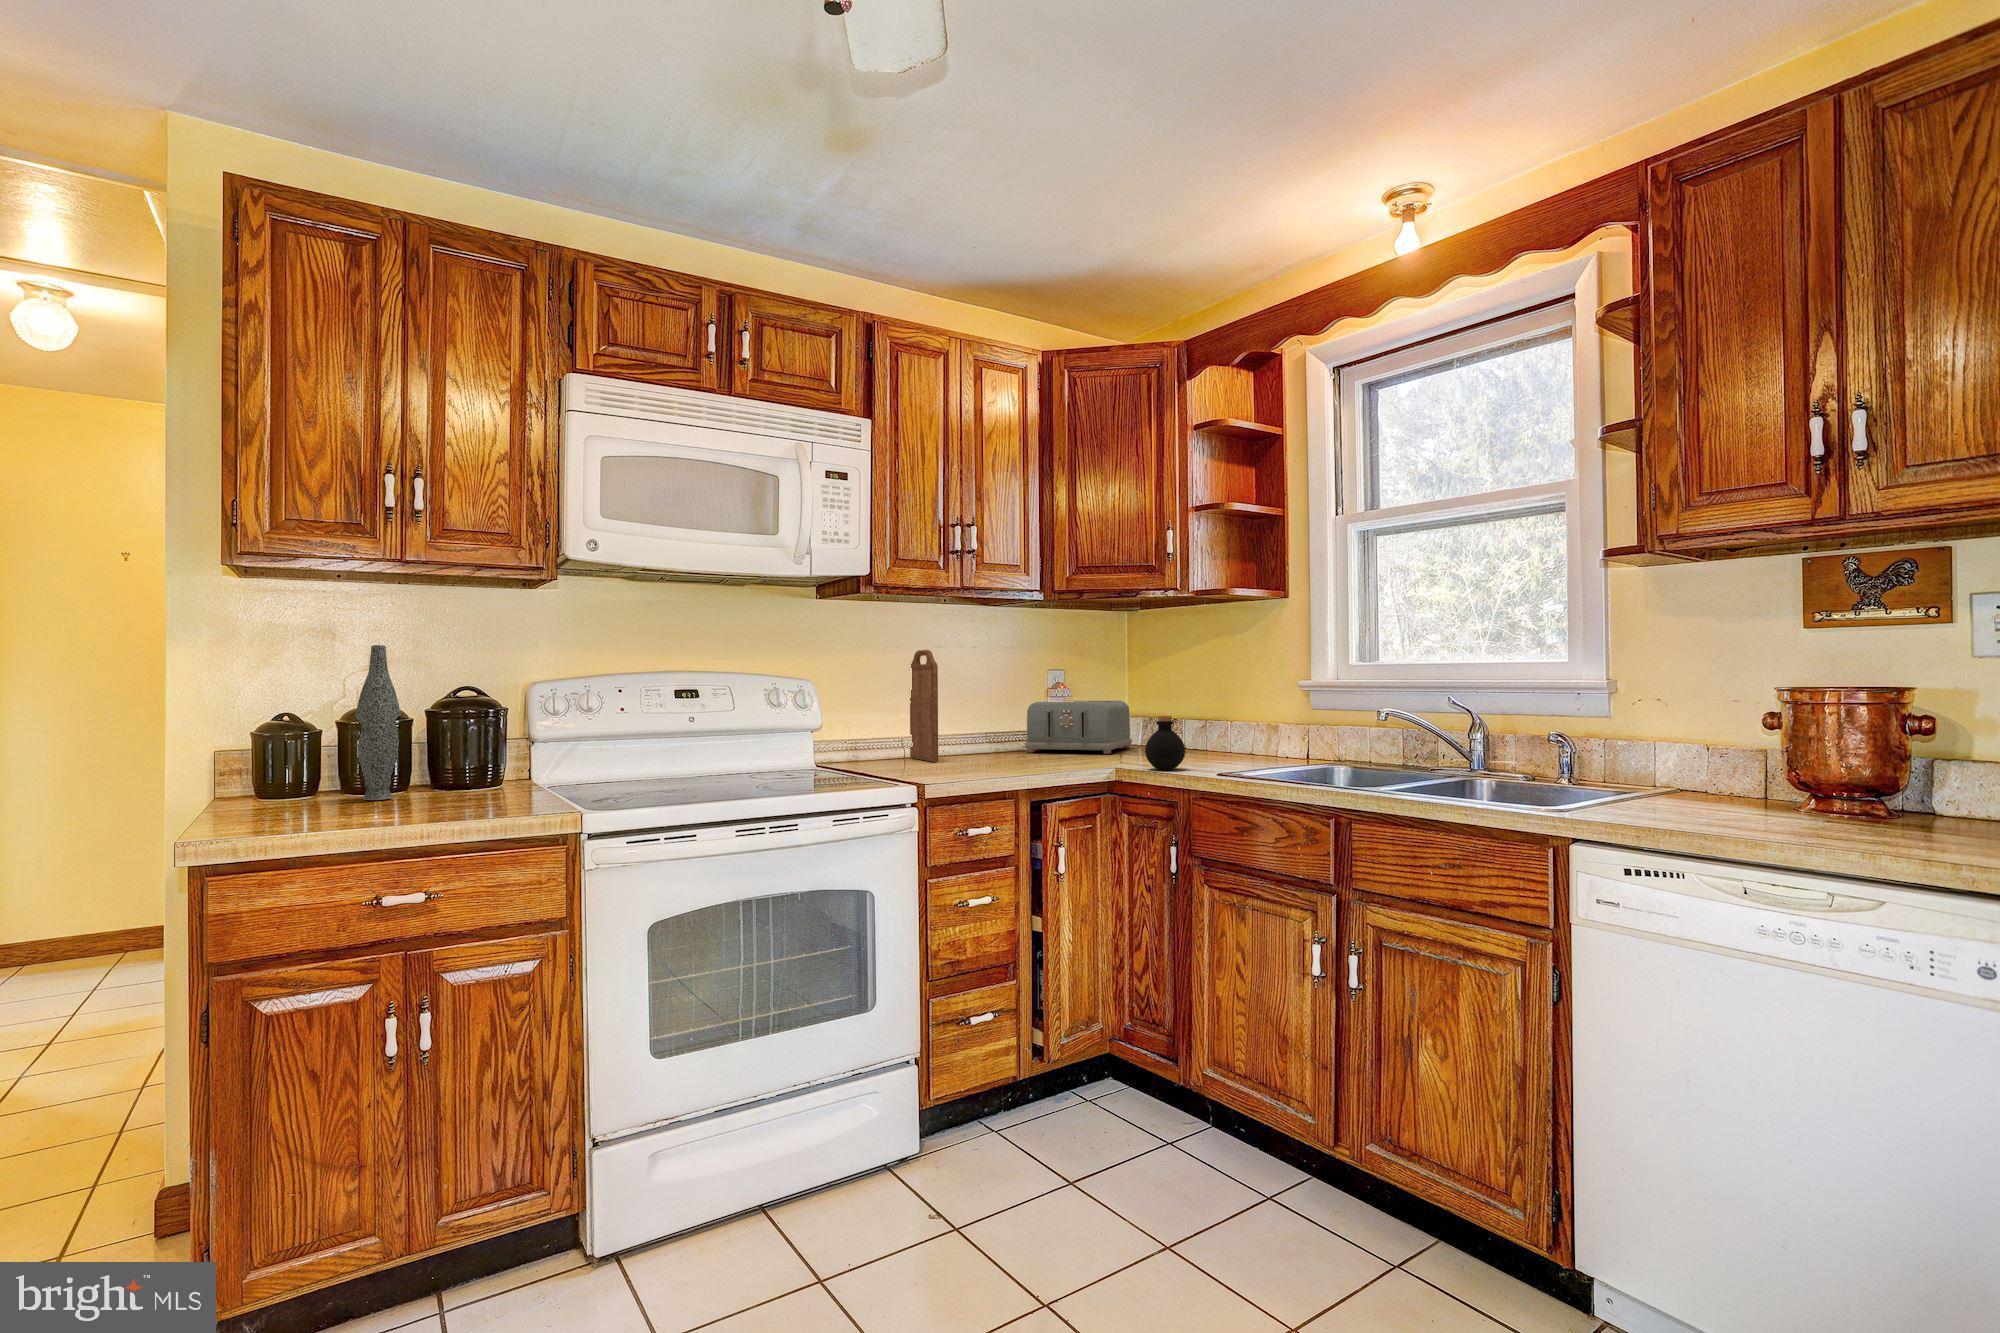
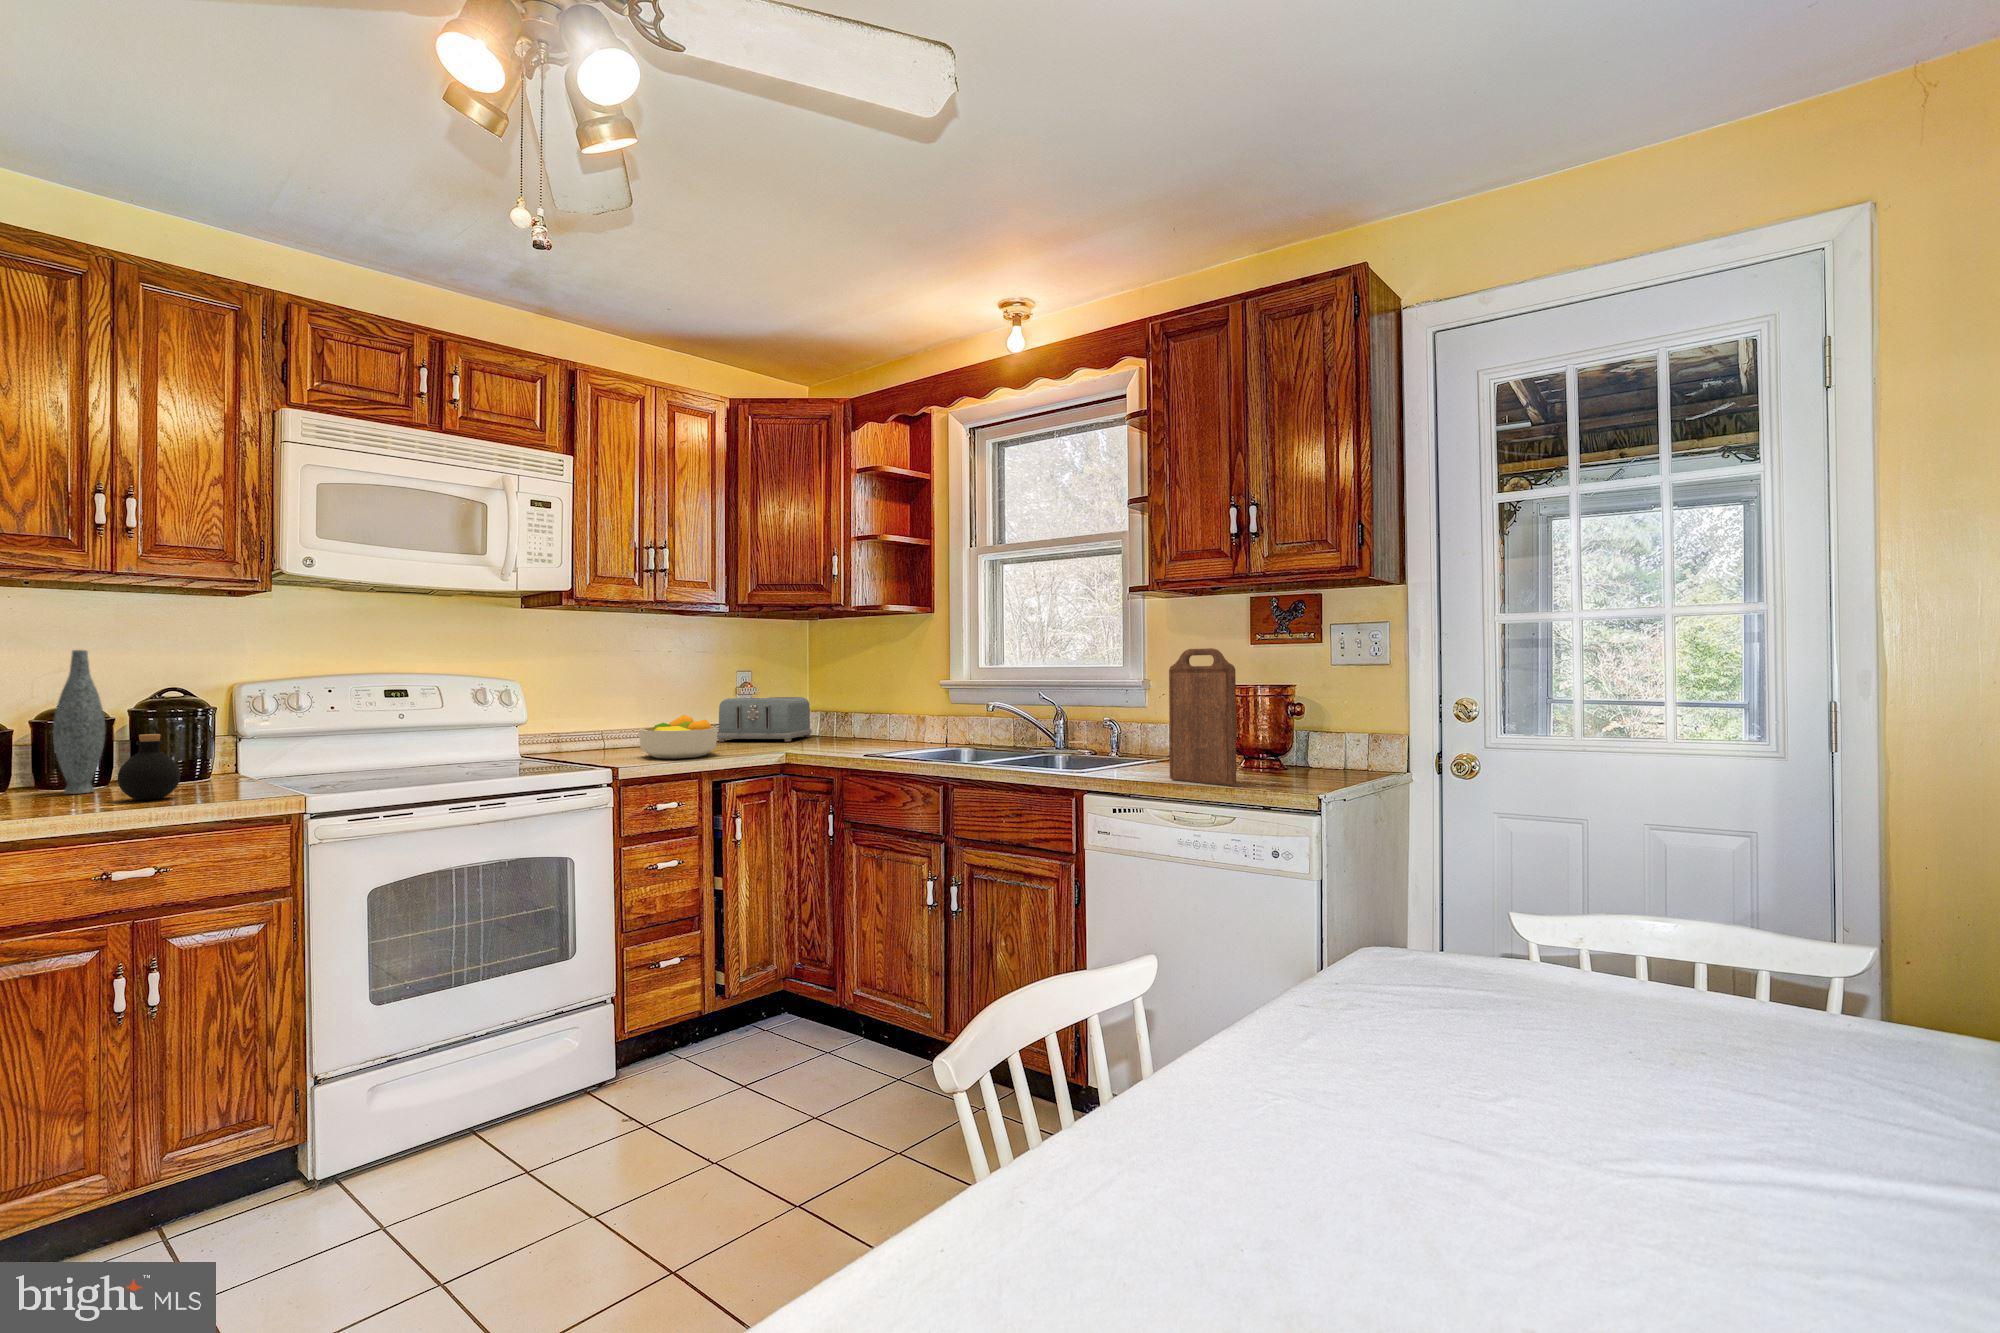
cutting board: present [910,650,938,762] -> present [1169,648,1236,785]
bottle: present [1145,716,1185,770] -> present [118,734,180,800]
fruit bowl: none [941,720,1032,773] -> present [639,715,718,759]

